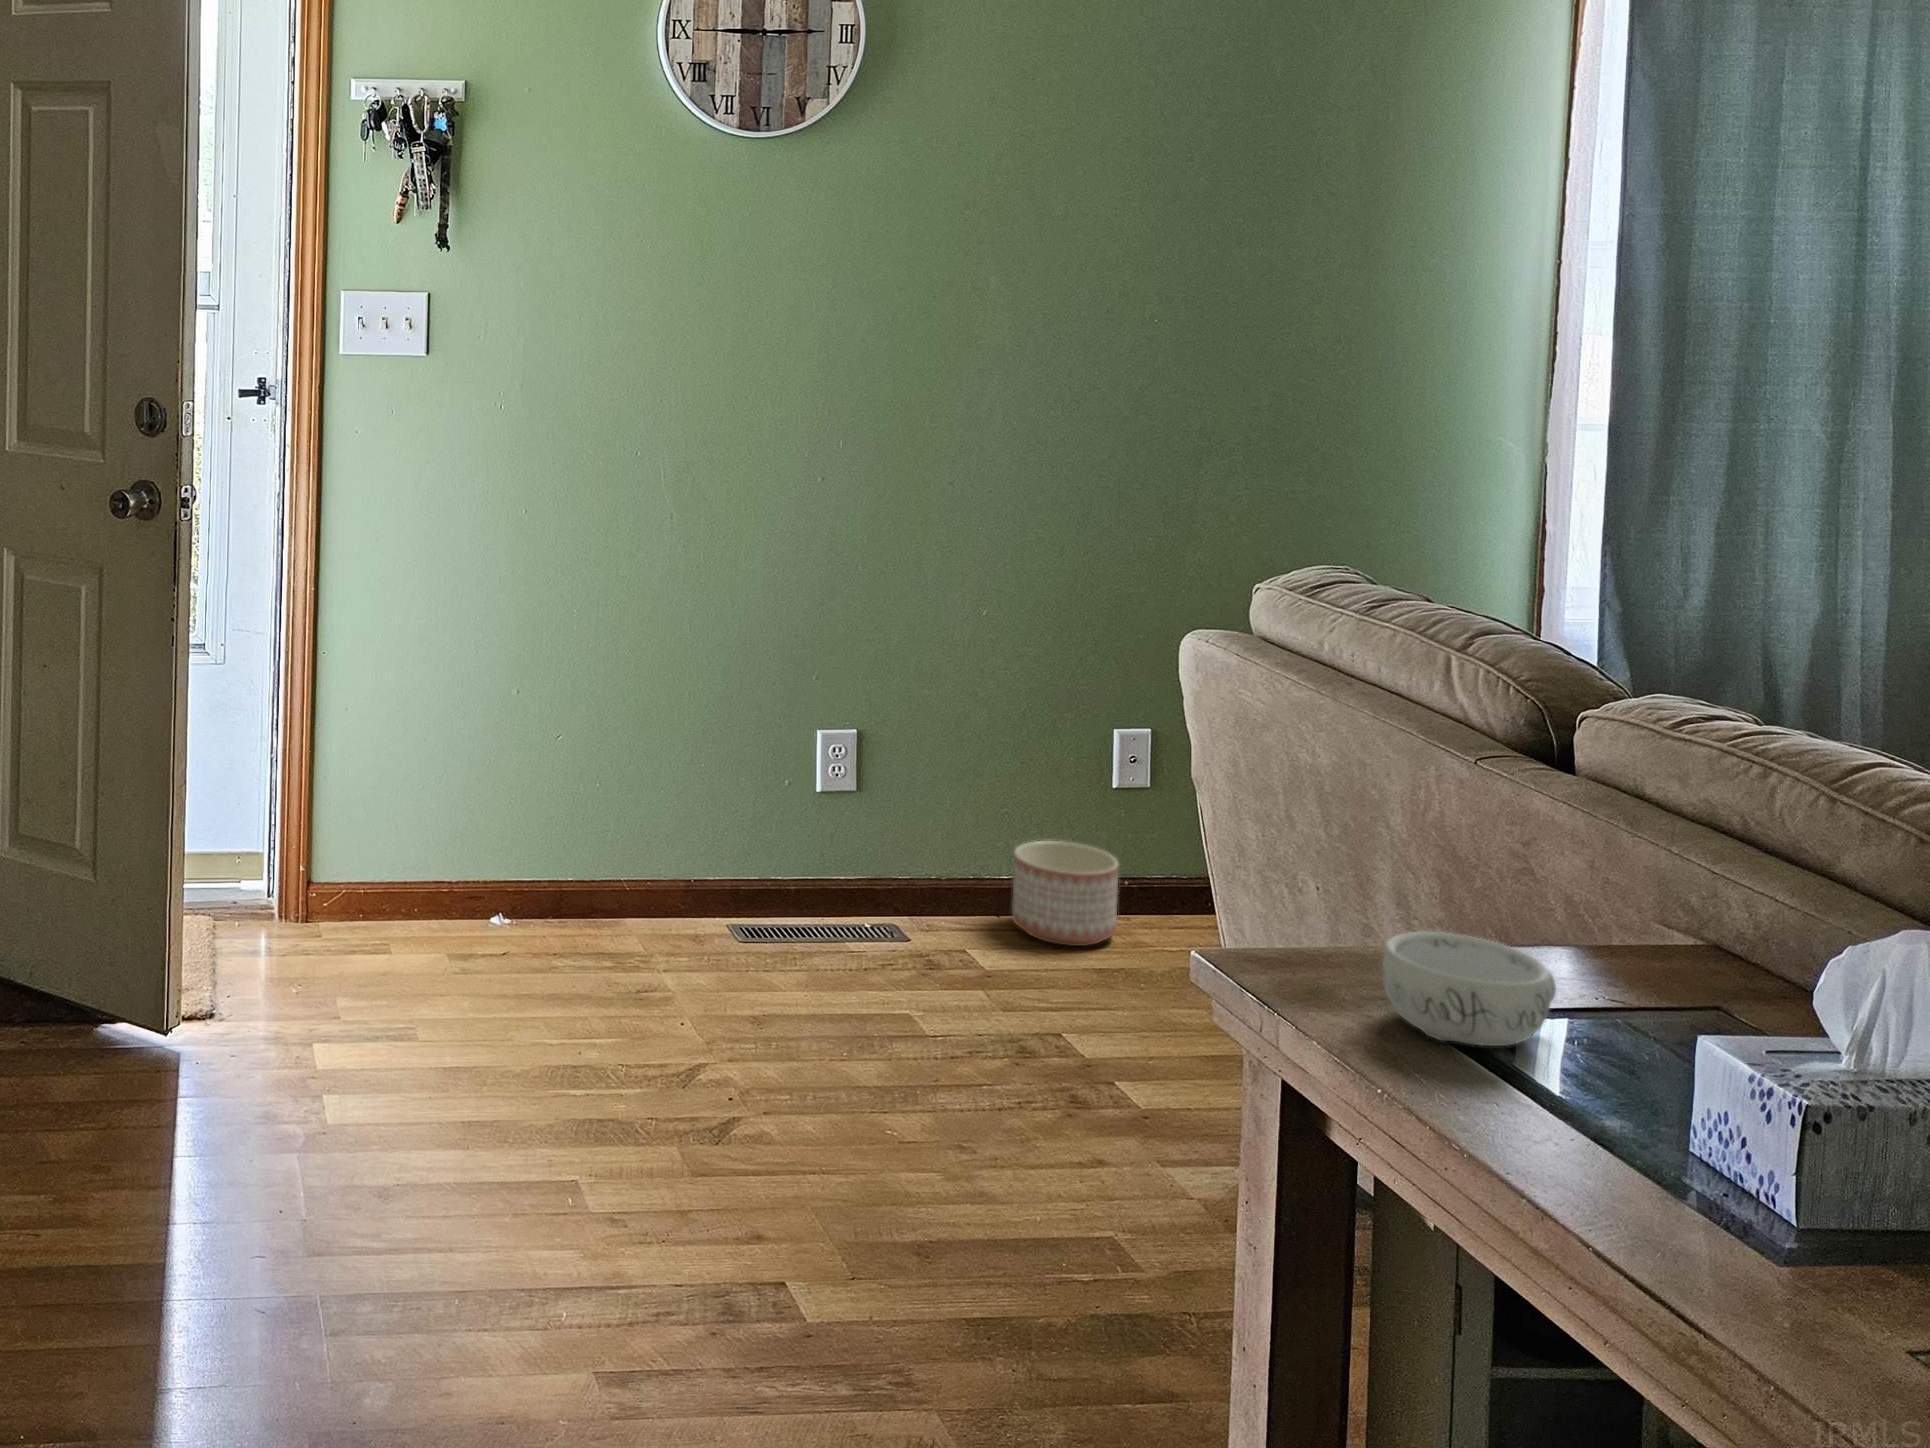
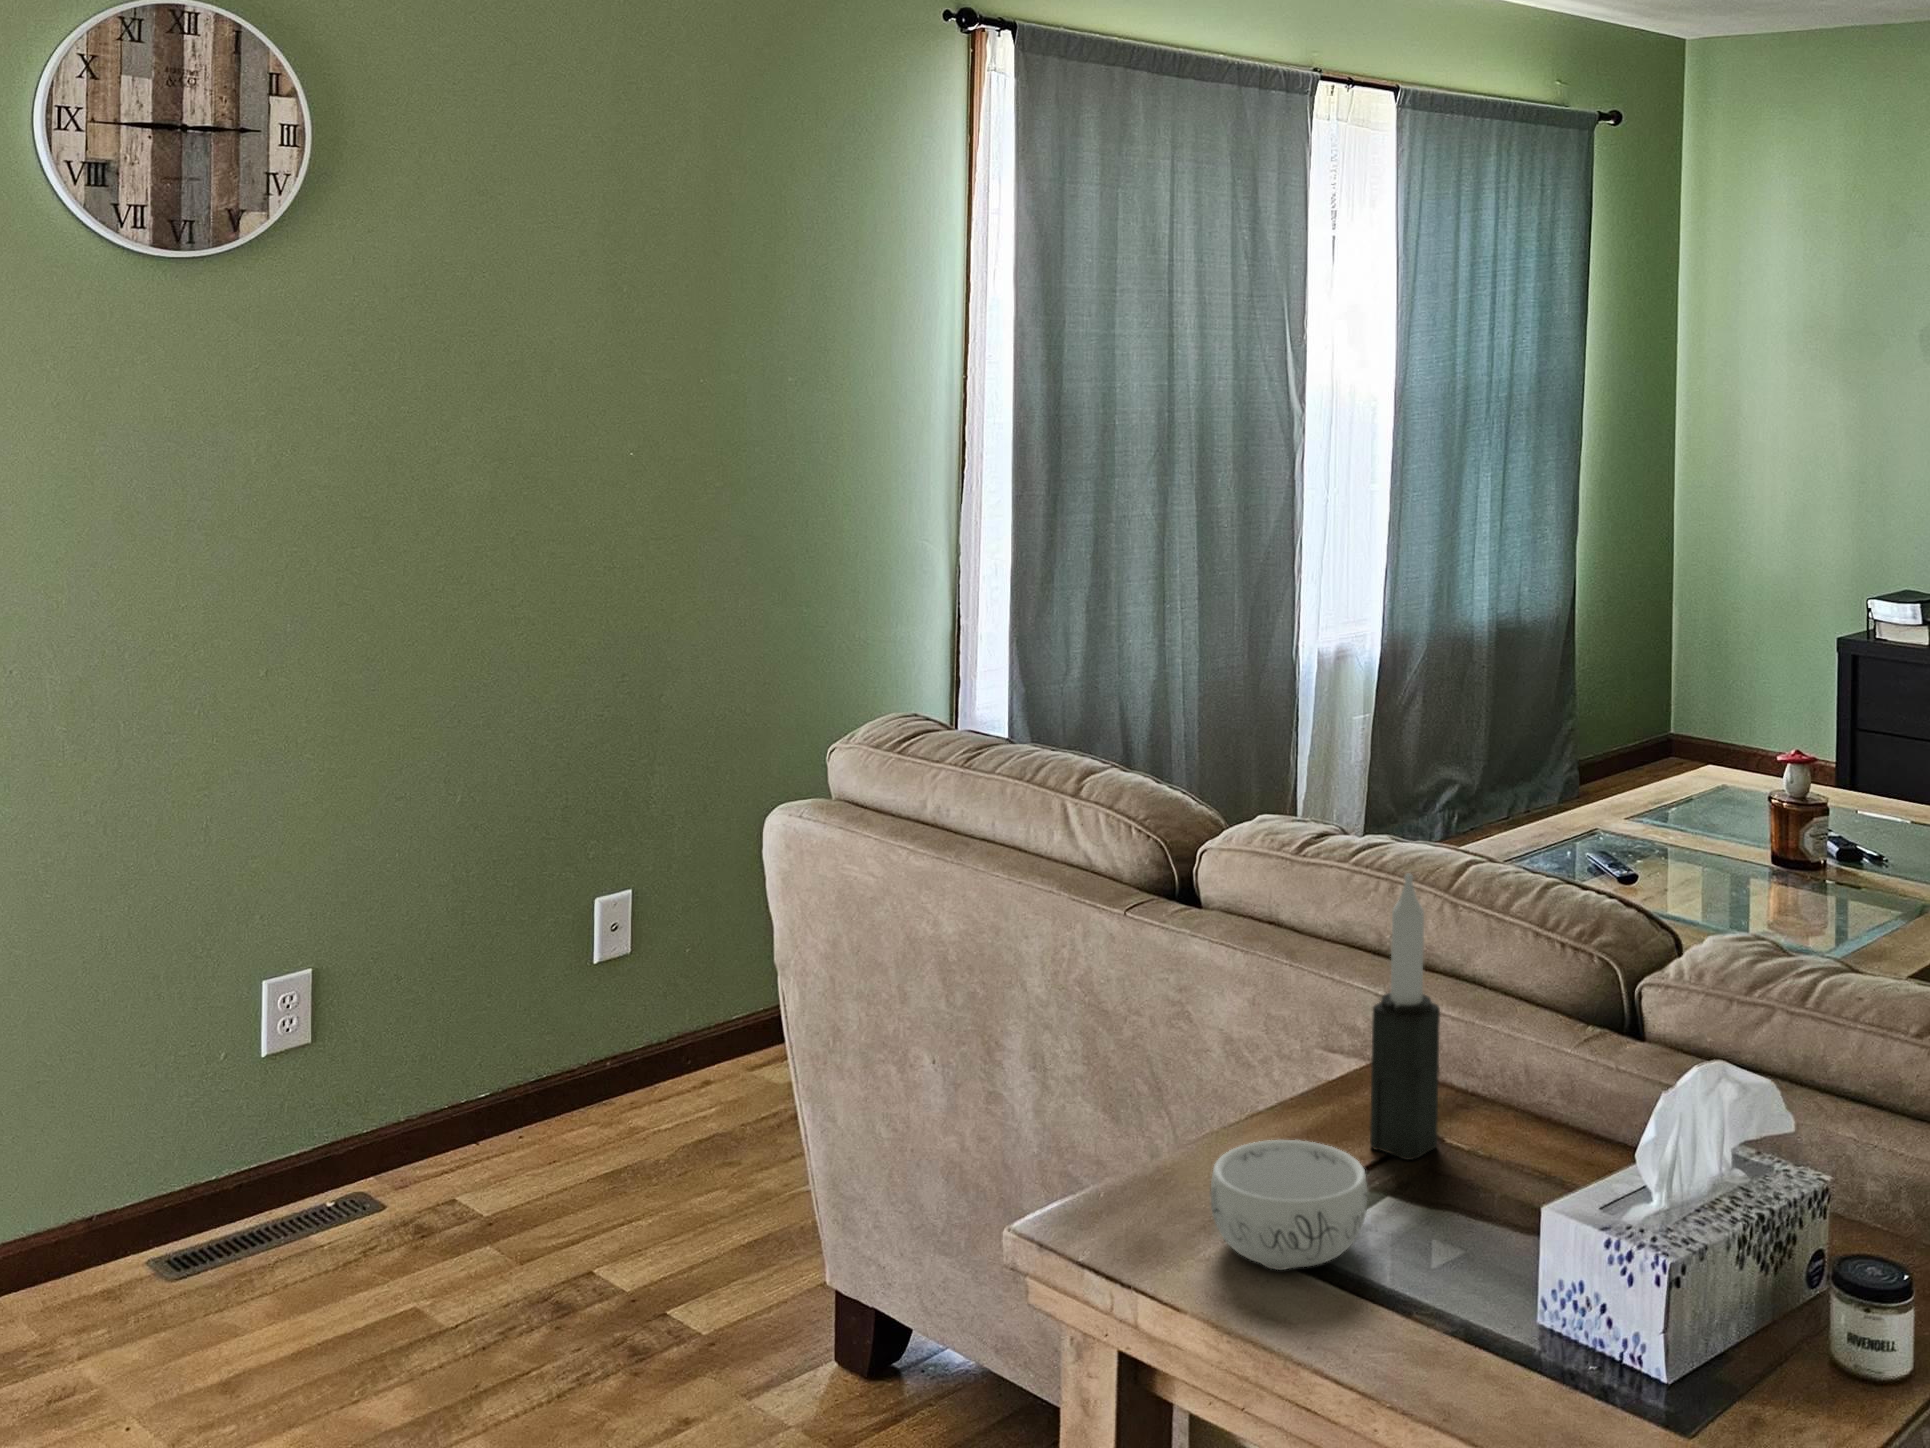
candle: none [1628,724,1718,1013] -> present [1370,873,1440,1160]
planter: present [1012,841,1119,946] -> none [502,1039,620,1162]

